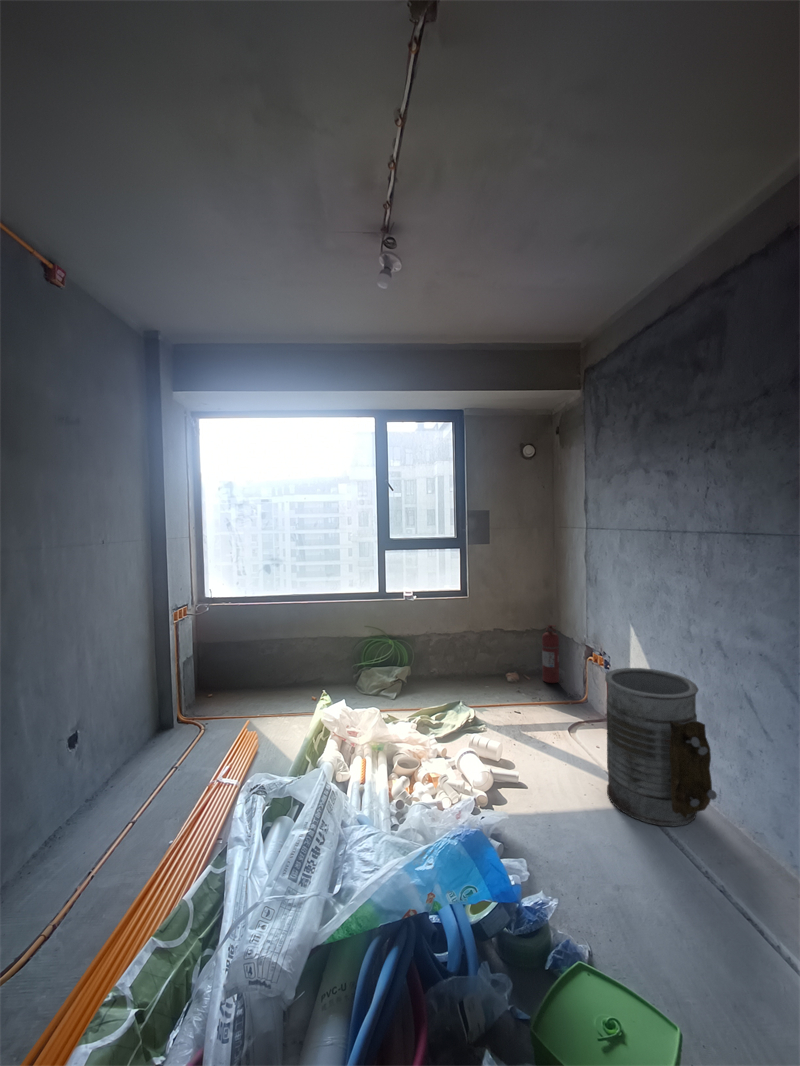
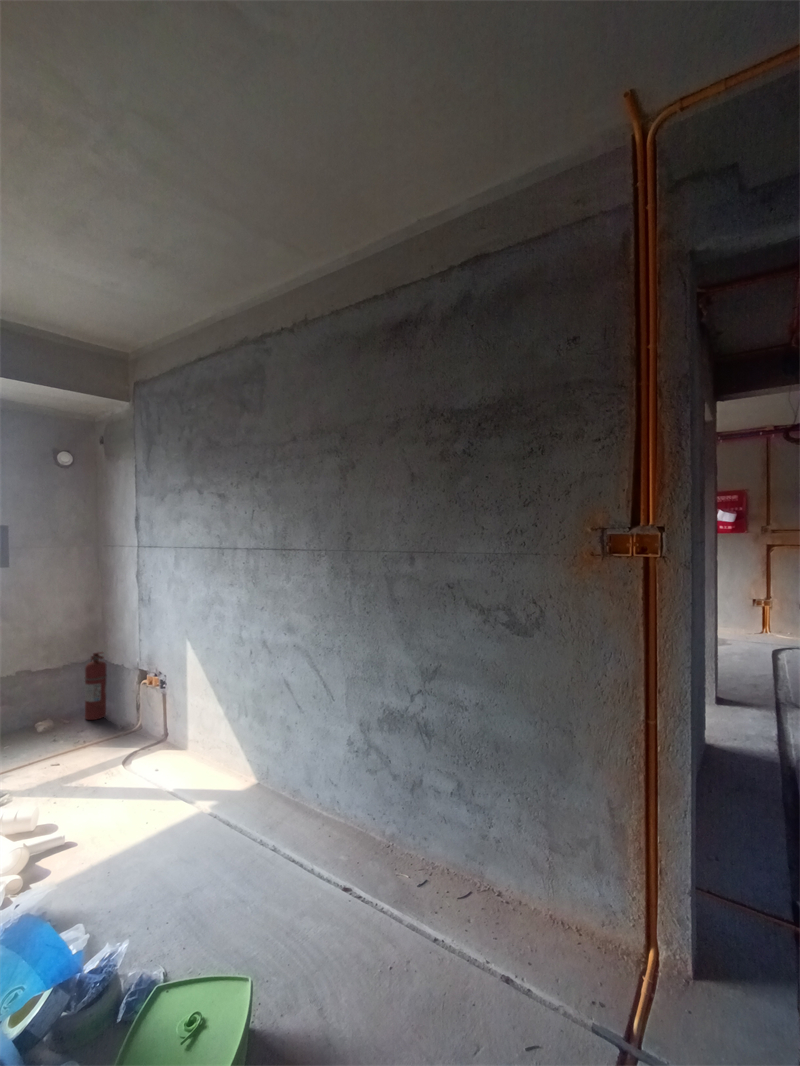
trash can: present [605,668,717,826] -> none [170,676,267,824]

